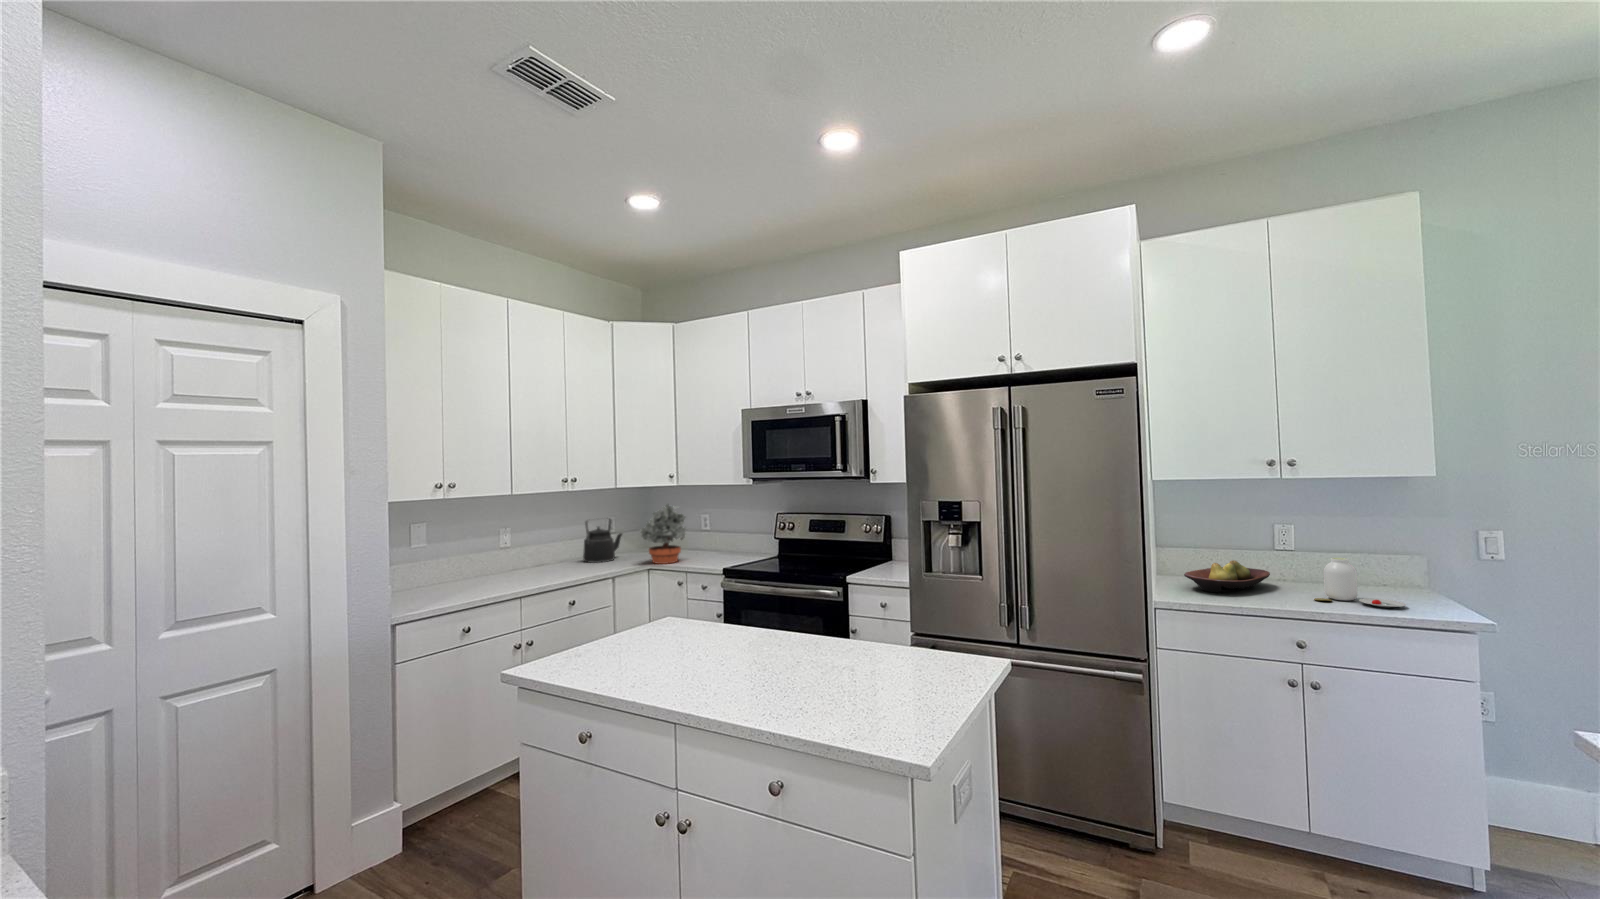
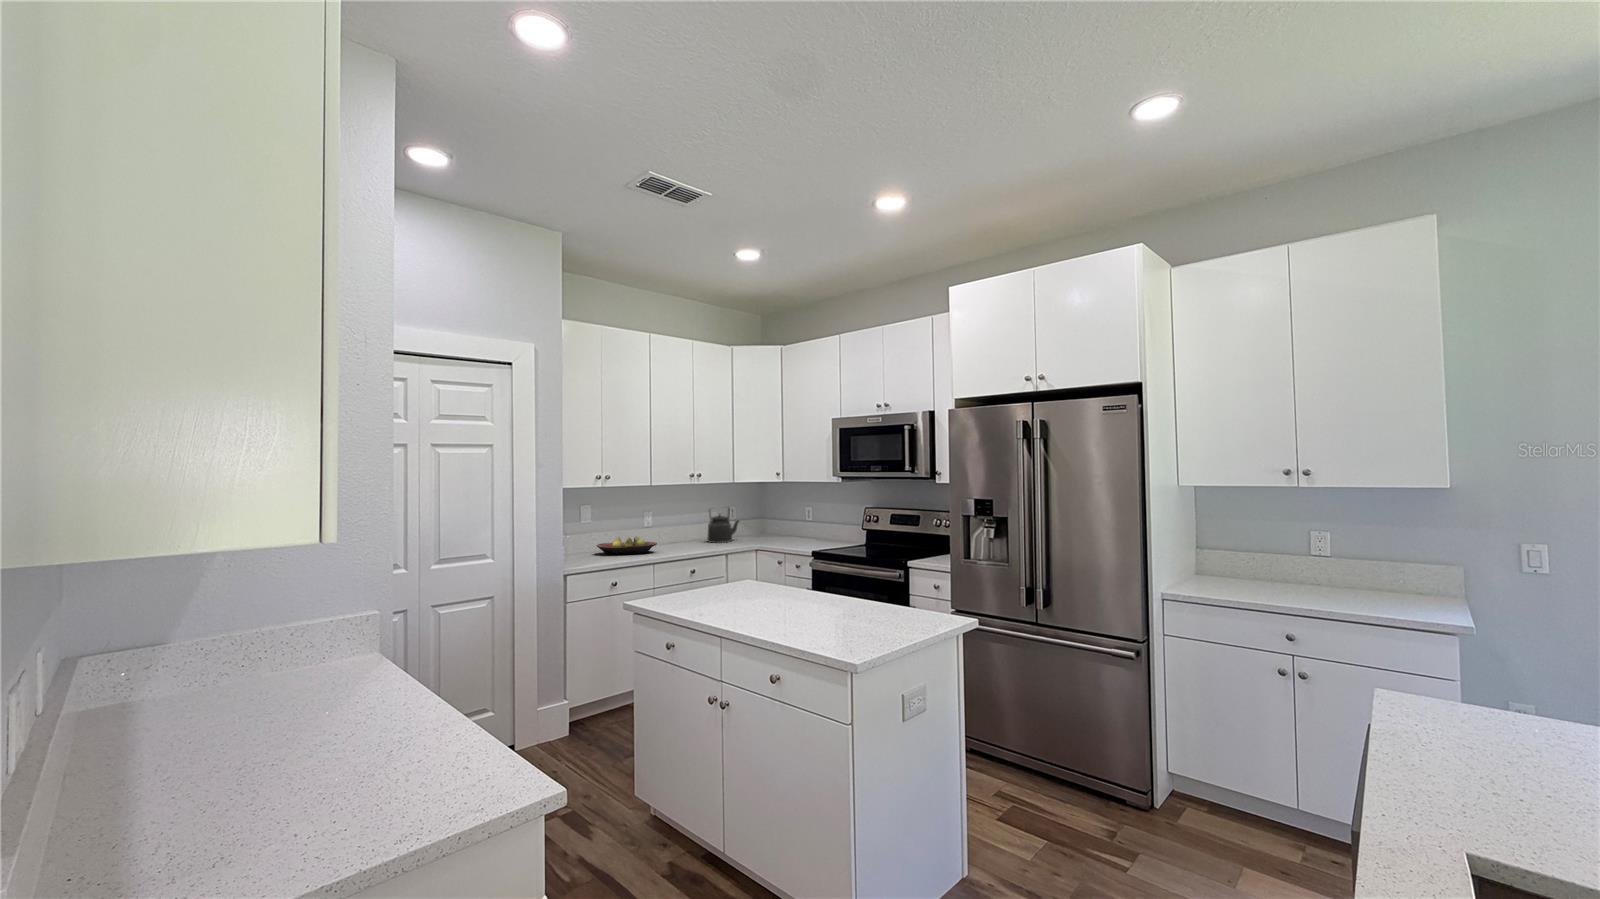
potted plant: present [641,504,686,564] -> none [750,496,789,546]
jar: present [1314,558,1406,607] -> none [1318,562,1401,609]
fruit bowl: present [1184,560,1270,592] -> present [596,537,657,554]

